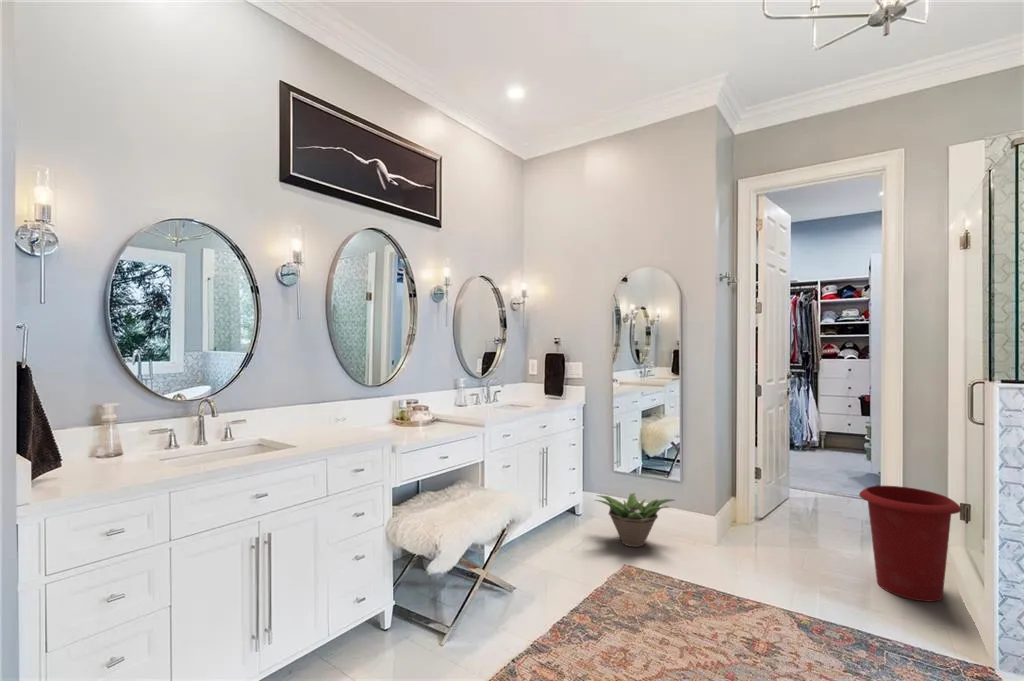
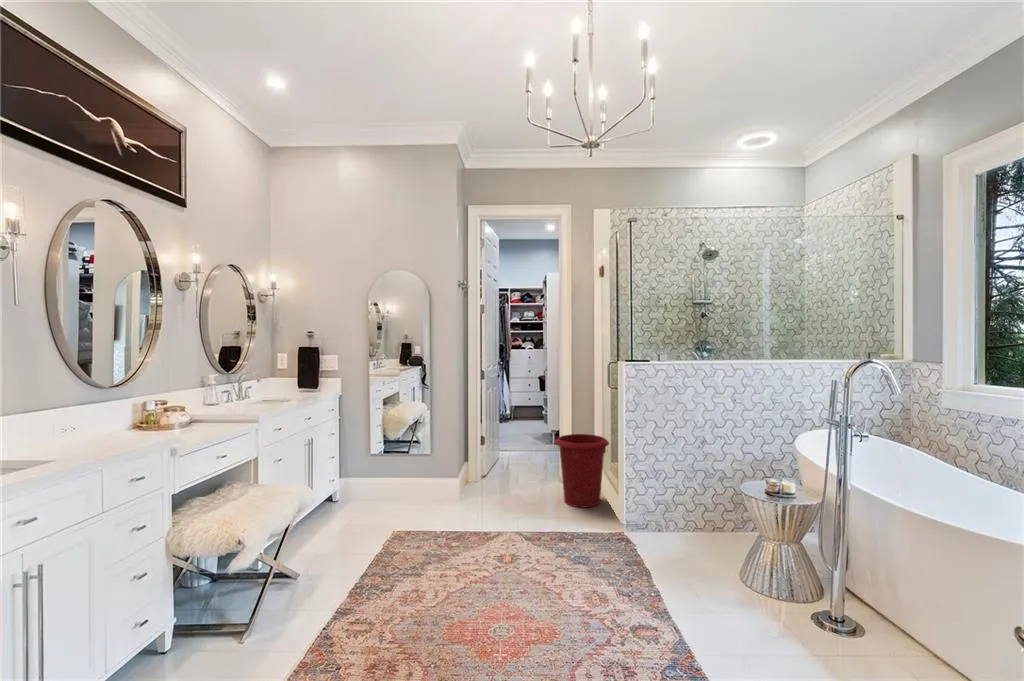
decorative plant: present [596,493,674,547] -> none [354,469,427,516]

